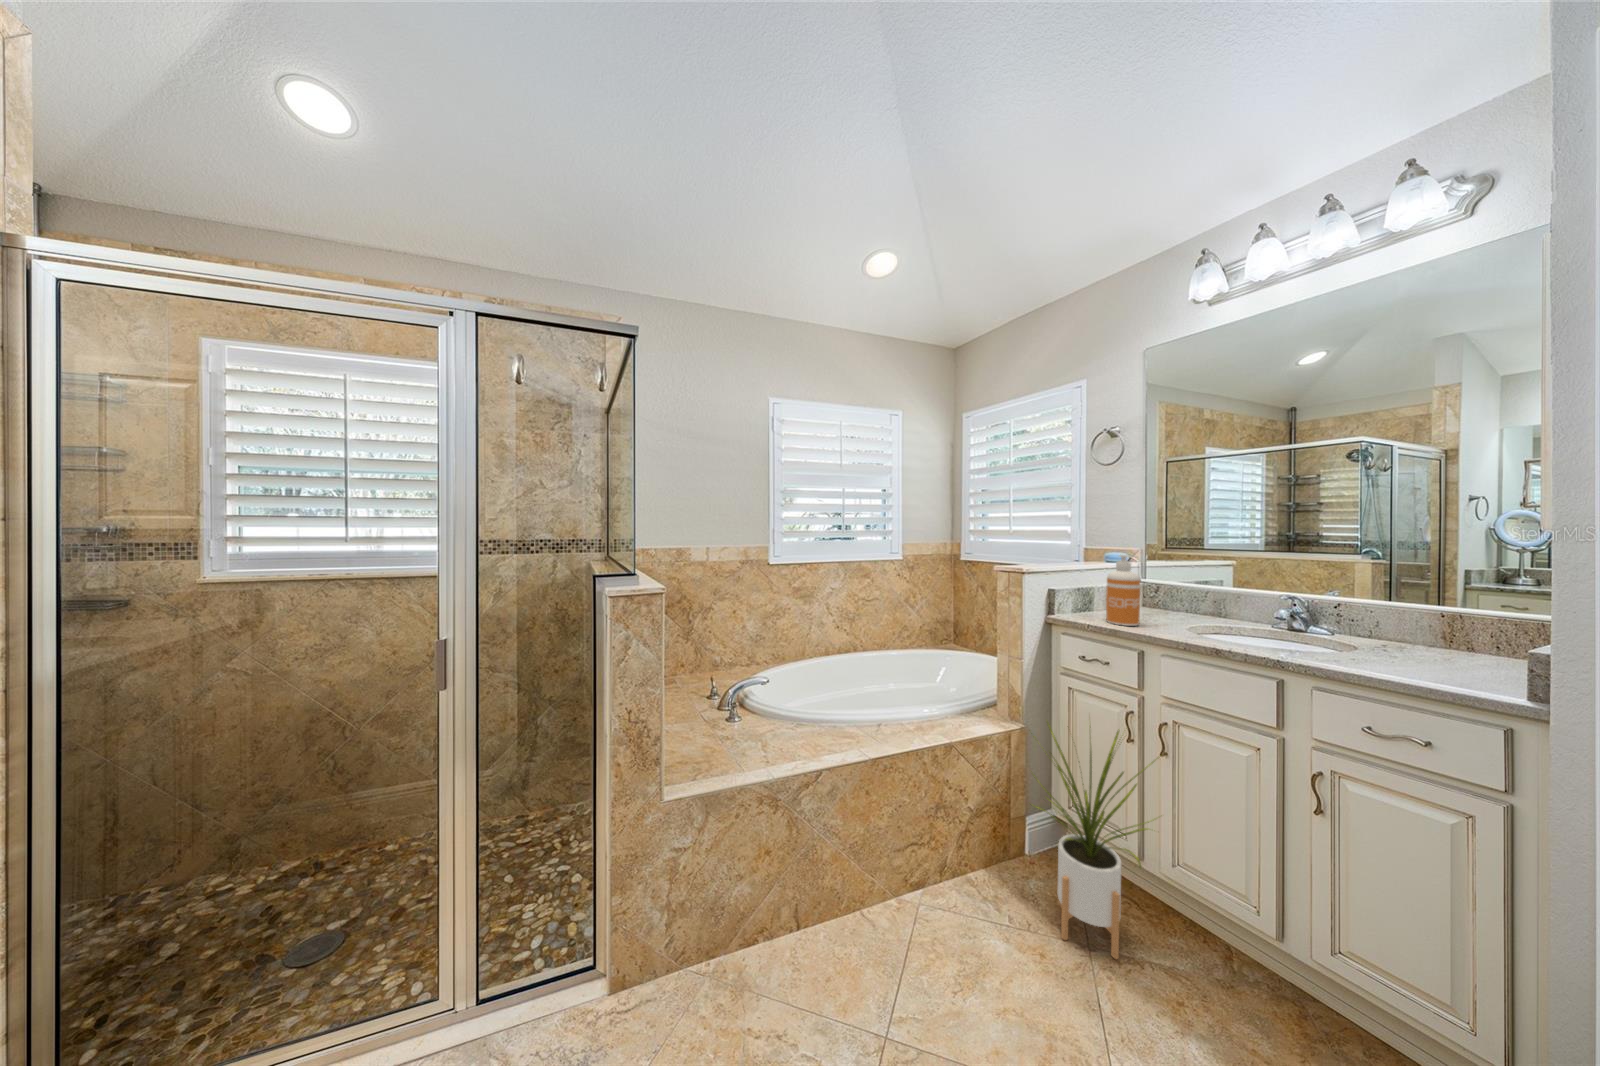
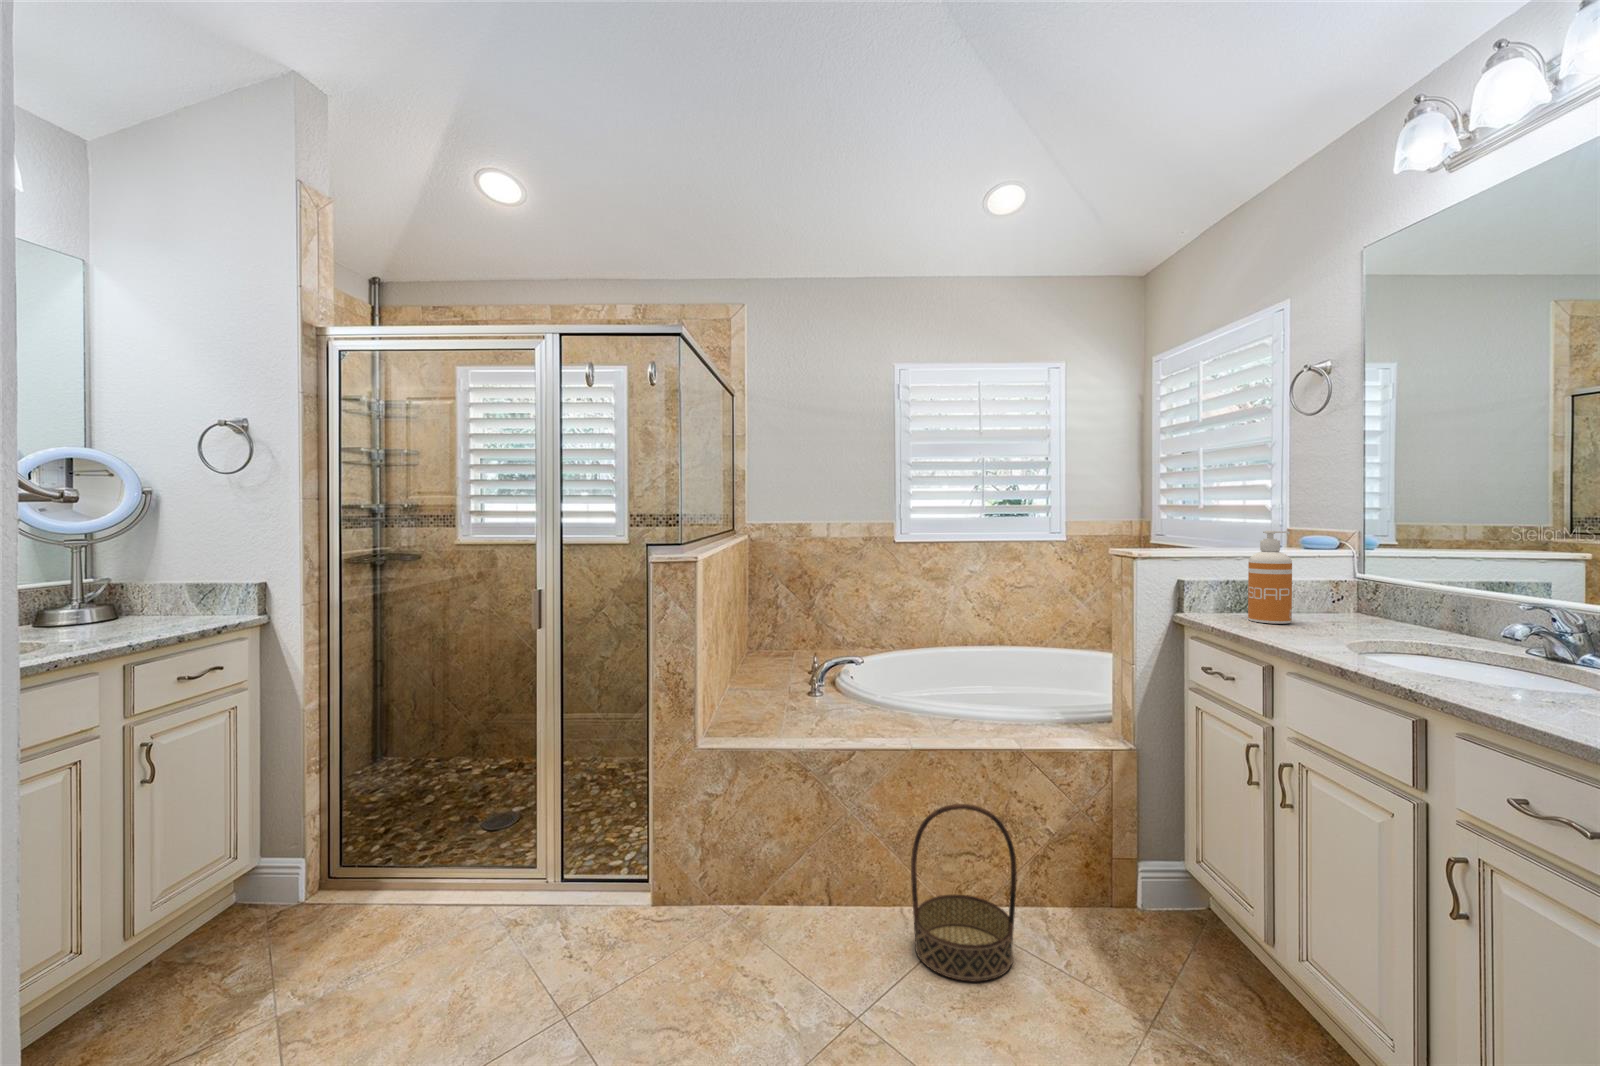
house plant: present [1034,723,1154,959] -> none [1085,717,1241,1001]
basket: none [896,816,989,998] -> present [911,804,1017,981]

